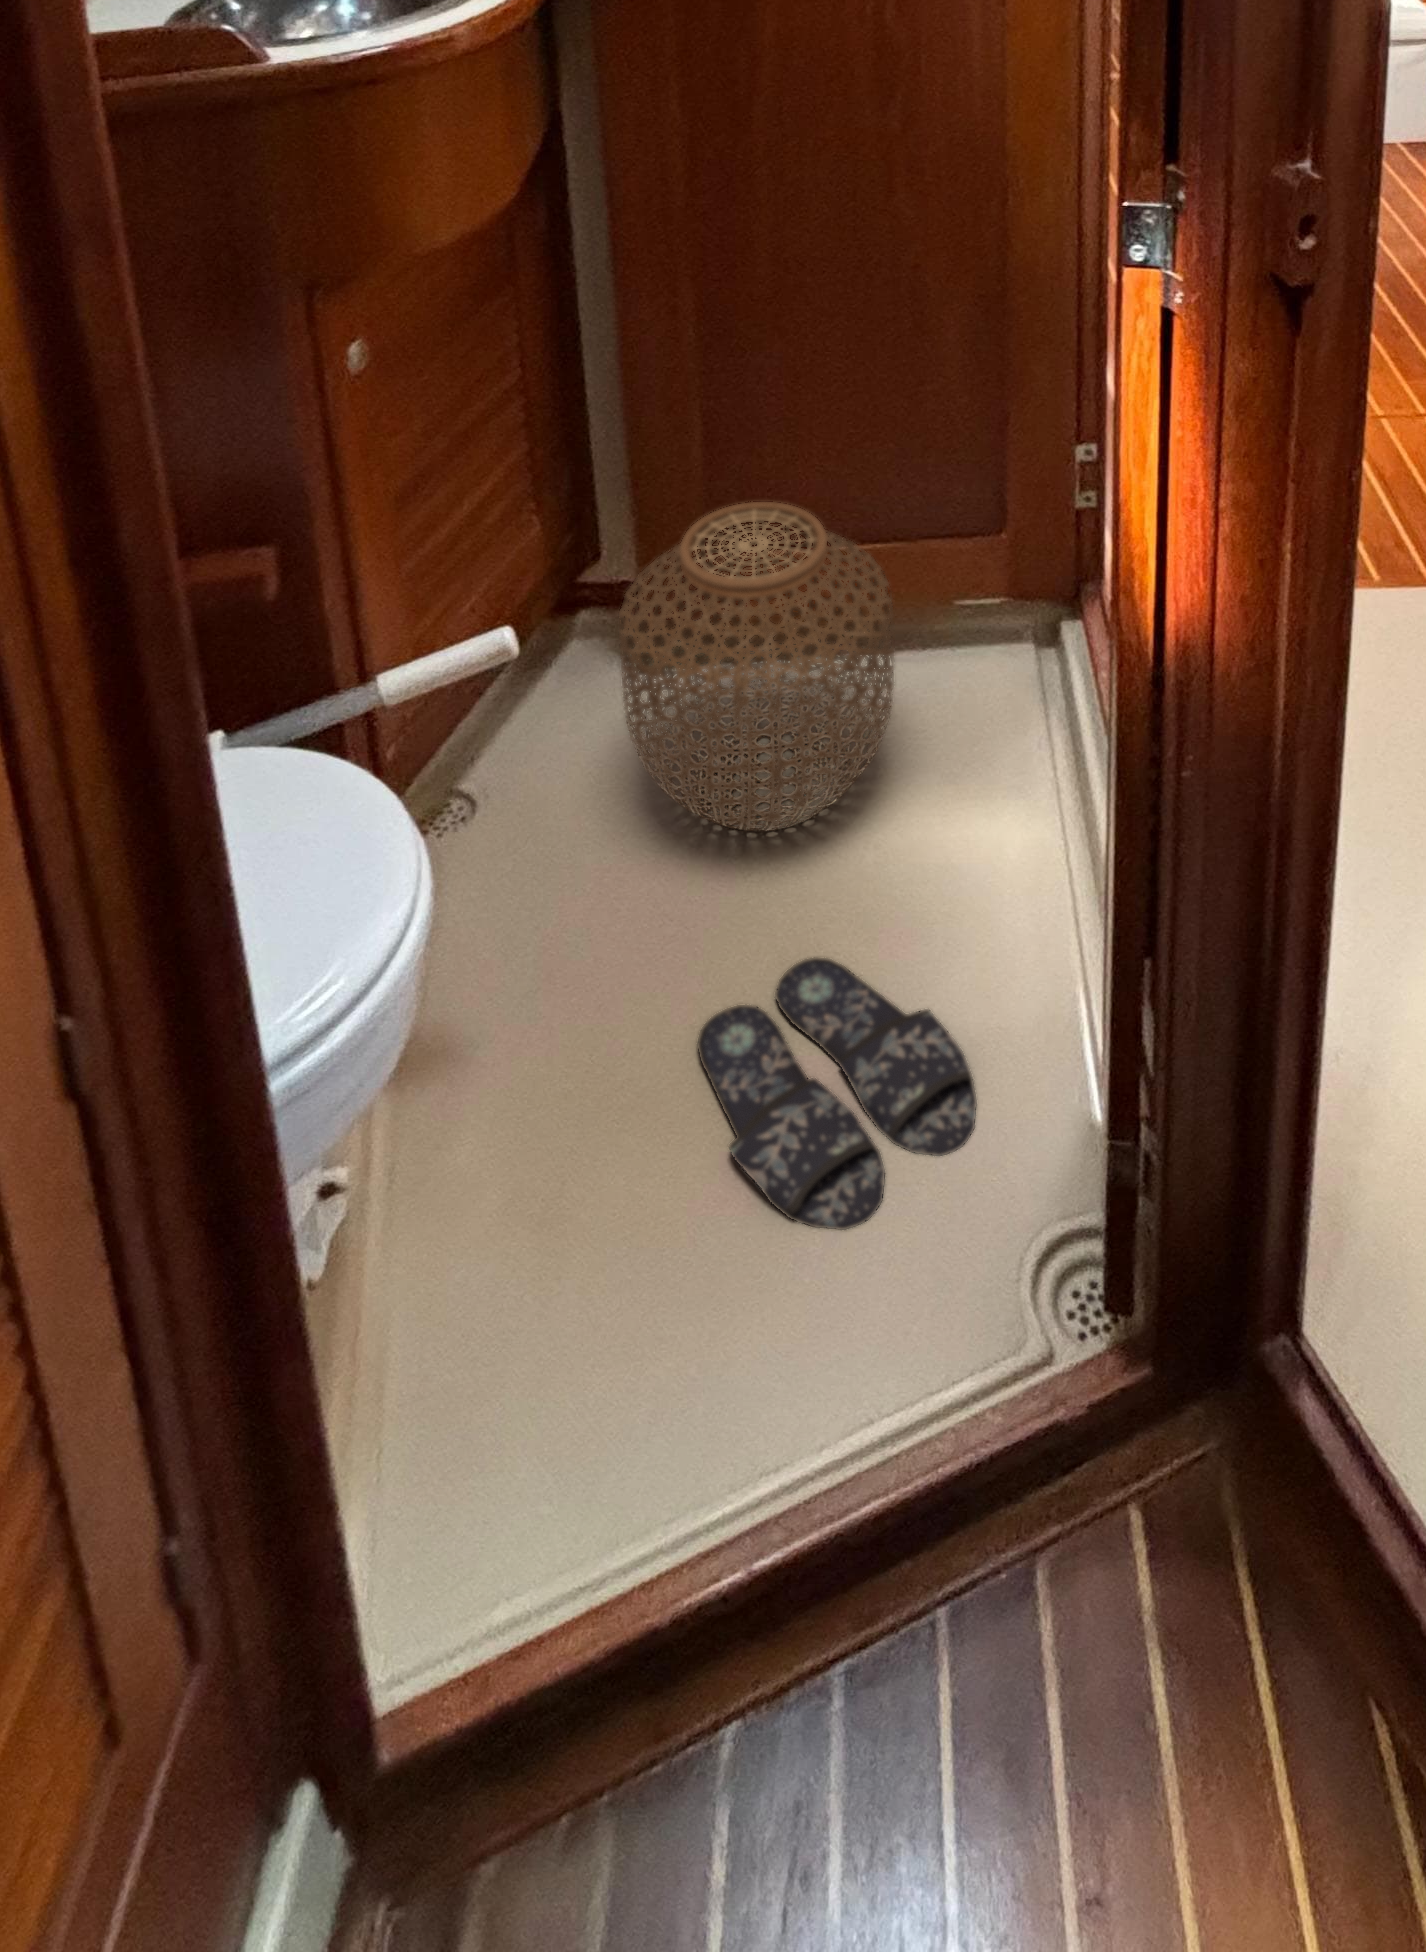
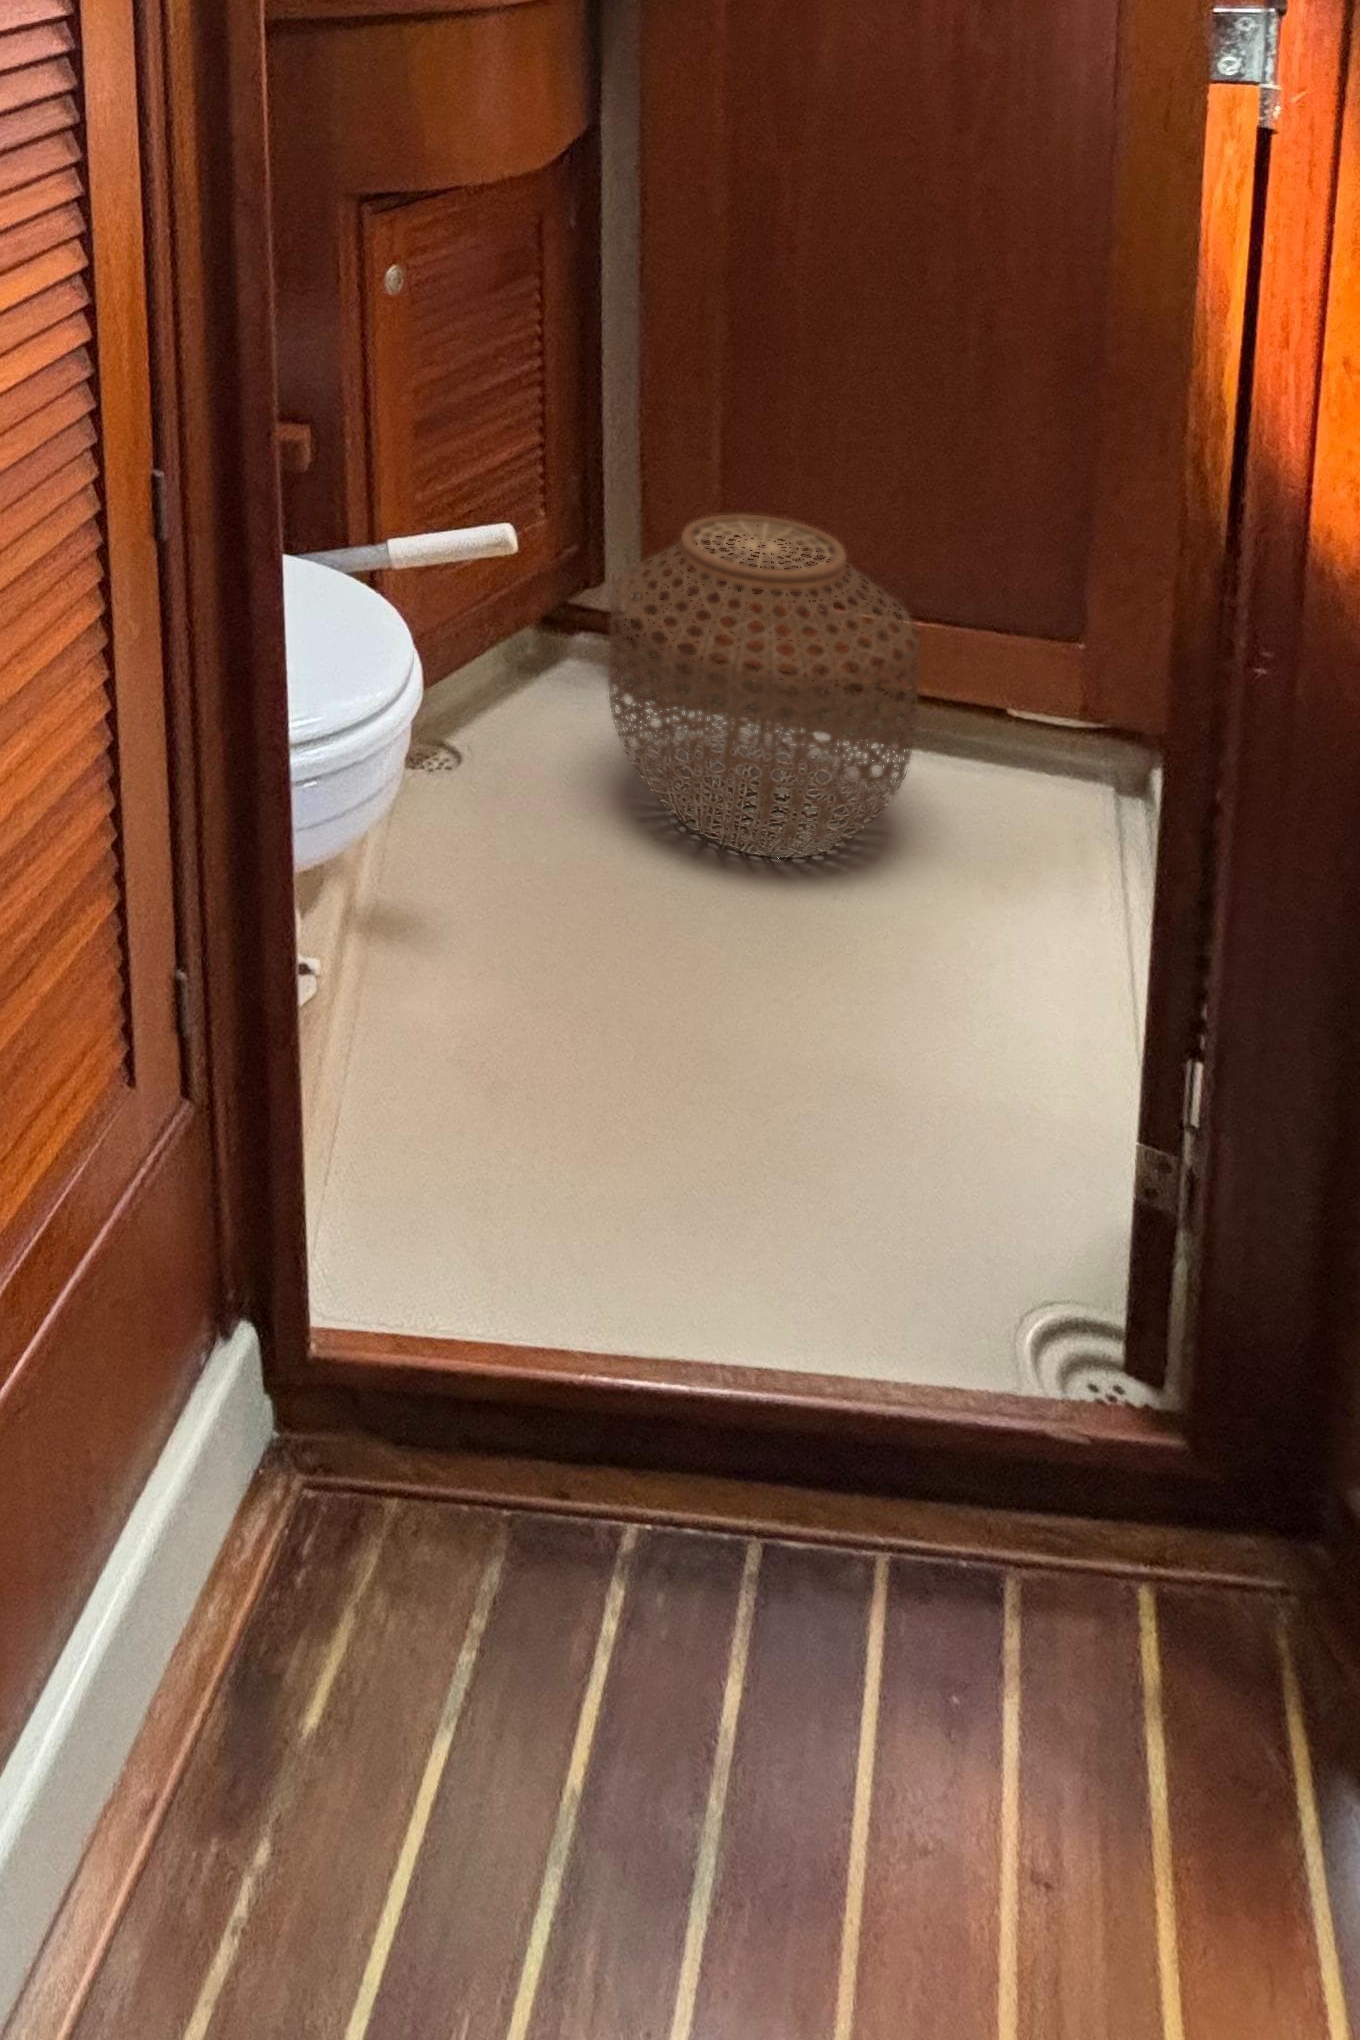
slippers: present [698,957,977,1230] -> none [654,957,969,1173]

